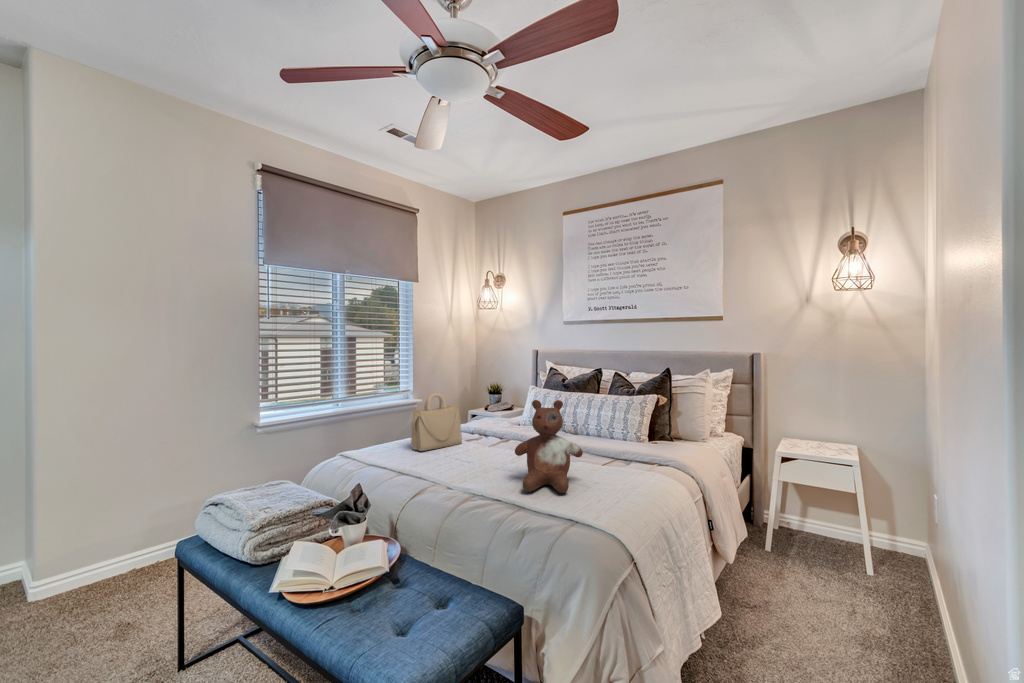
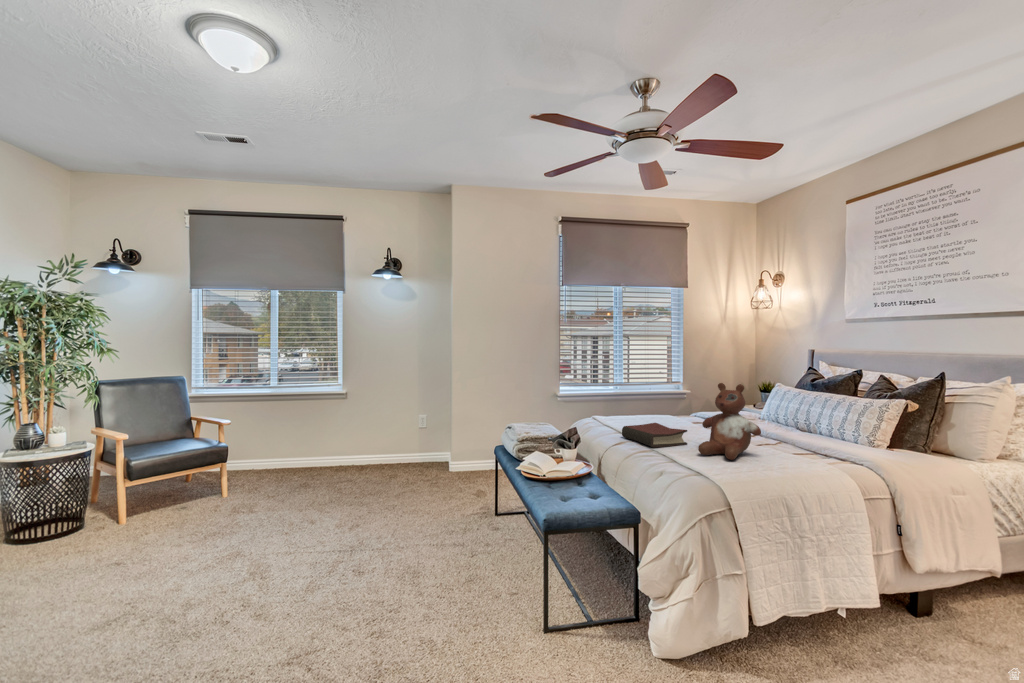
handbag: present [411,393,462,451] -> none [643,378,688,423]
hardback book: none [410,454,494,493] -> present [622,423,687,448]

